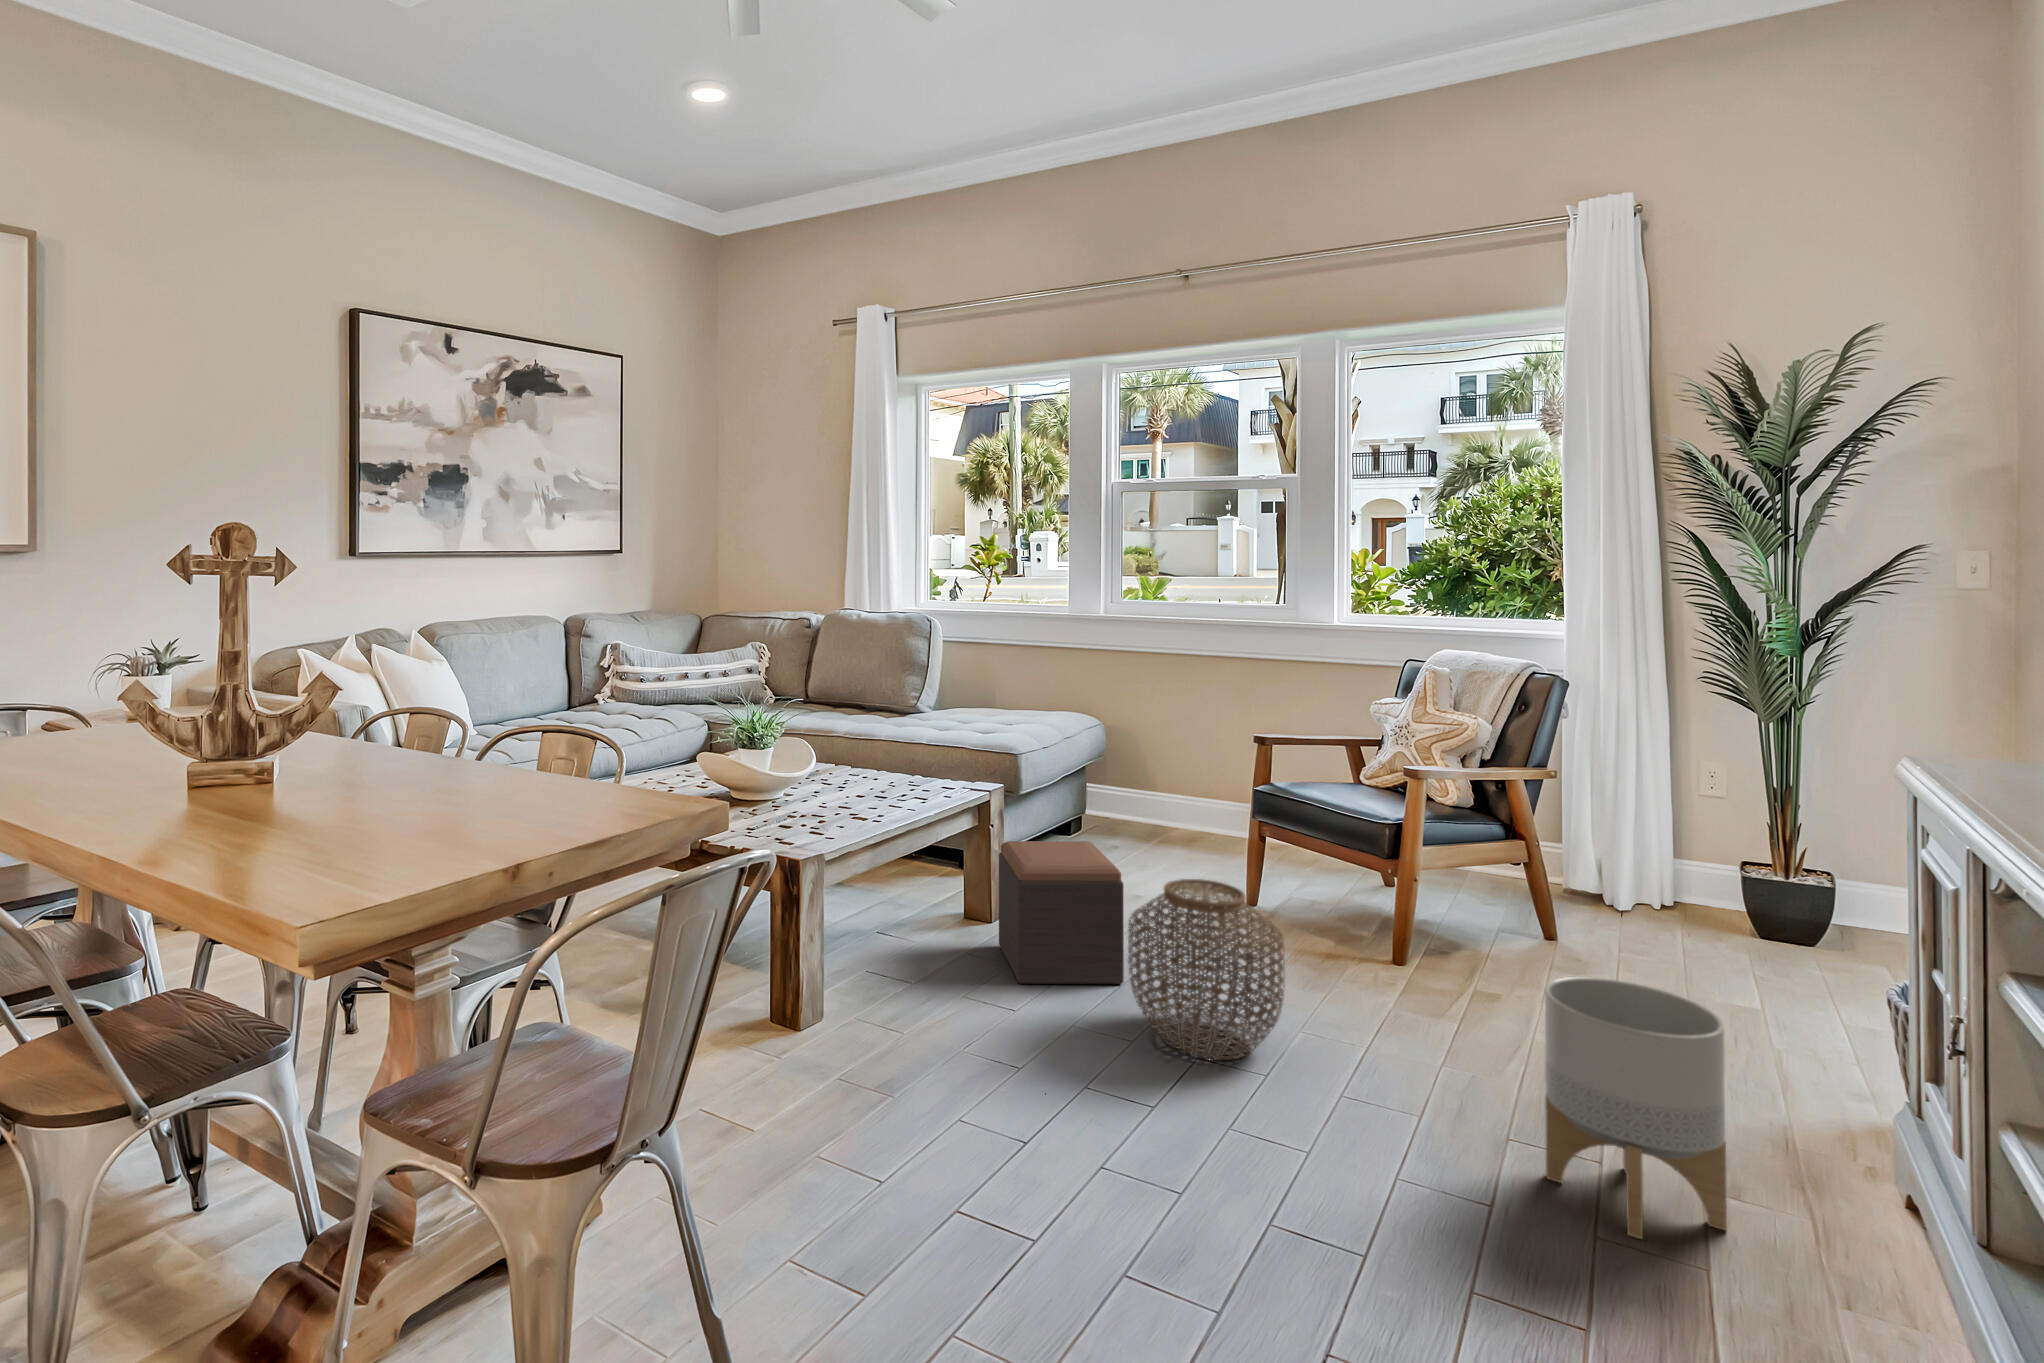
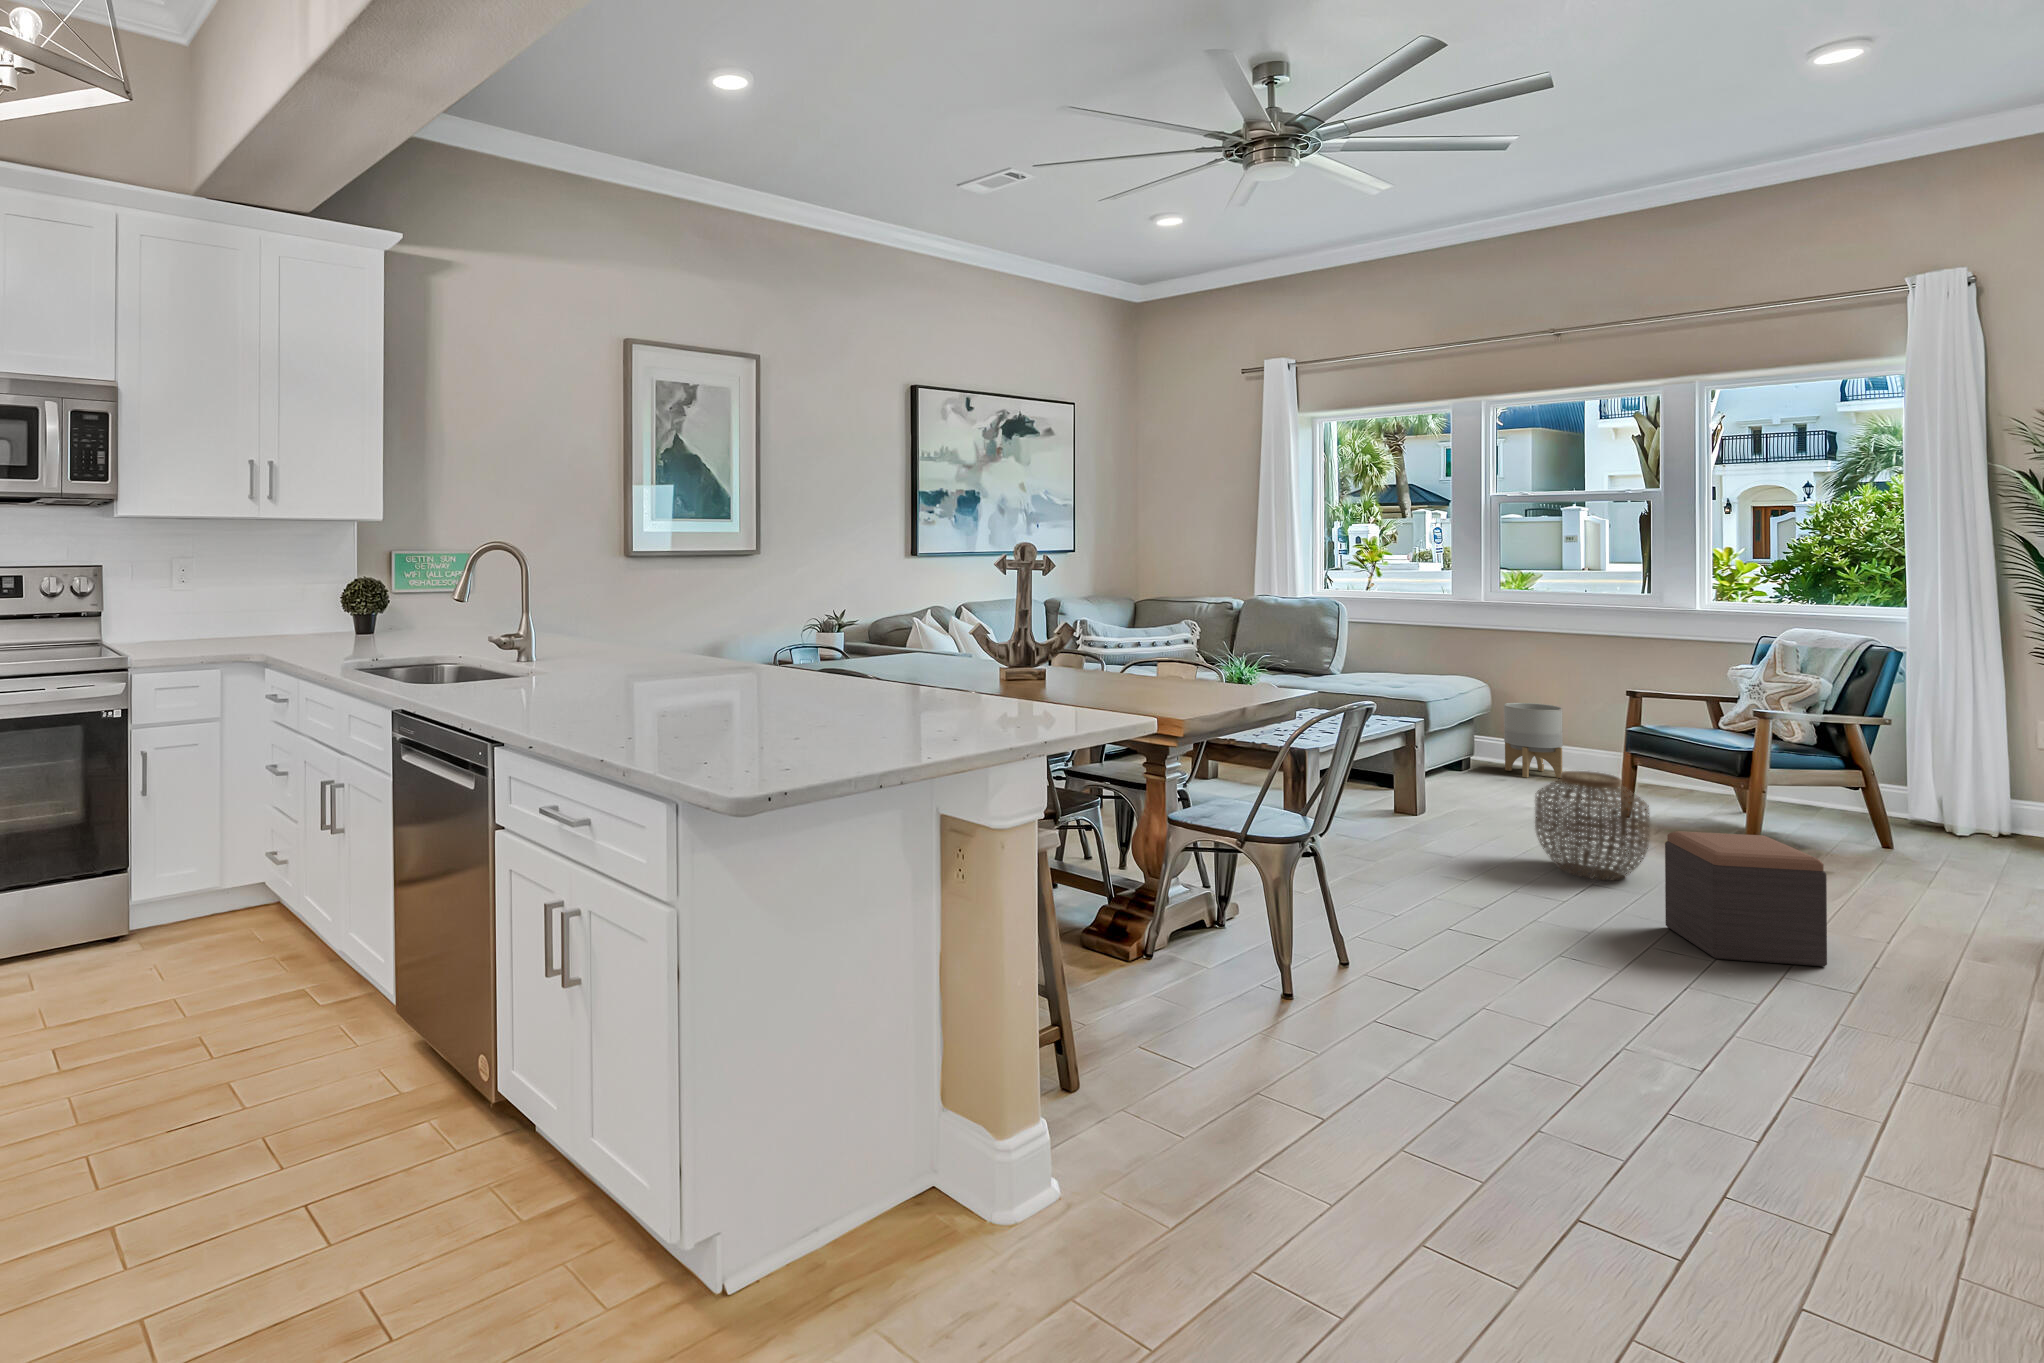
footstool: present [999,841,1124,984] -> present [1665,831,1827,967]
planter: present [1545,977,1727,1239] -> present [1504,703,1563,778]

